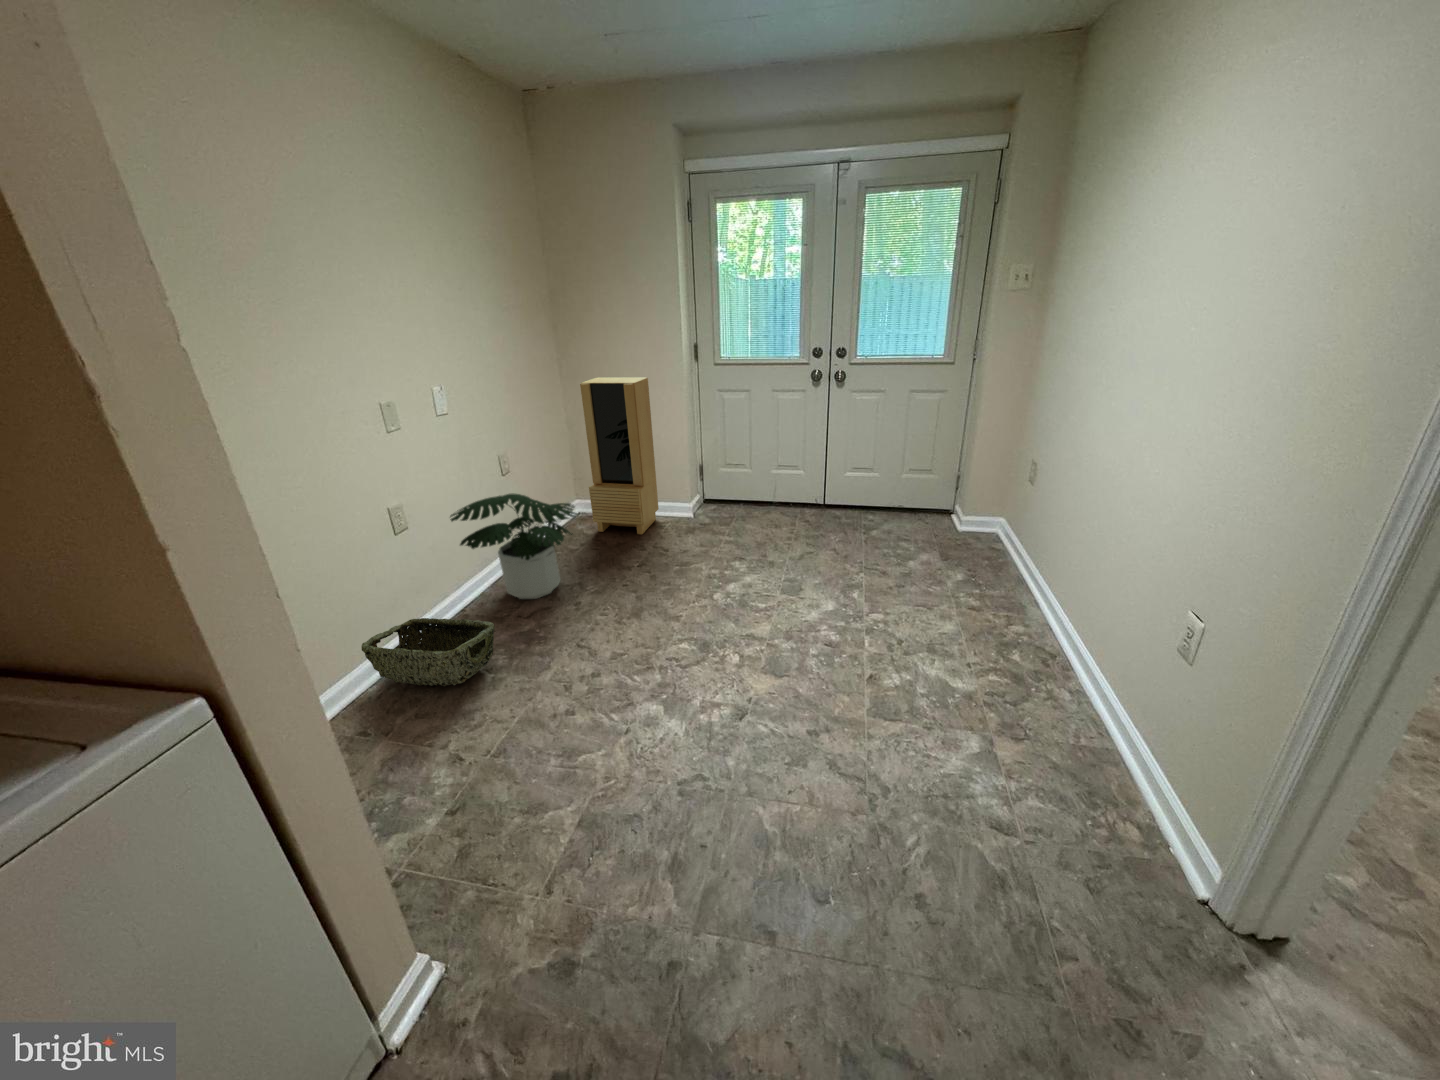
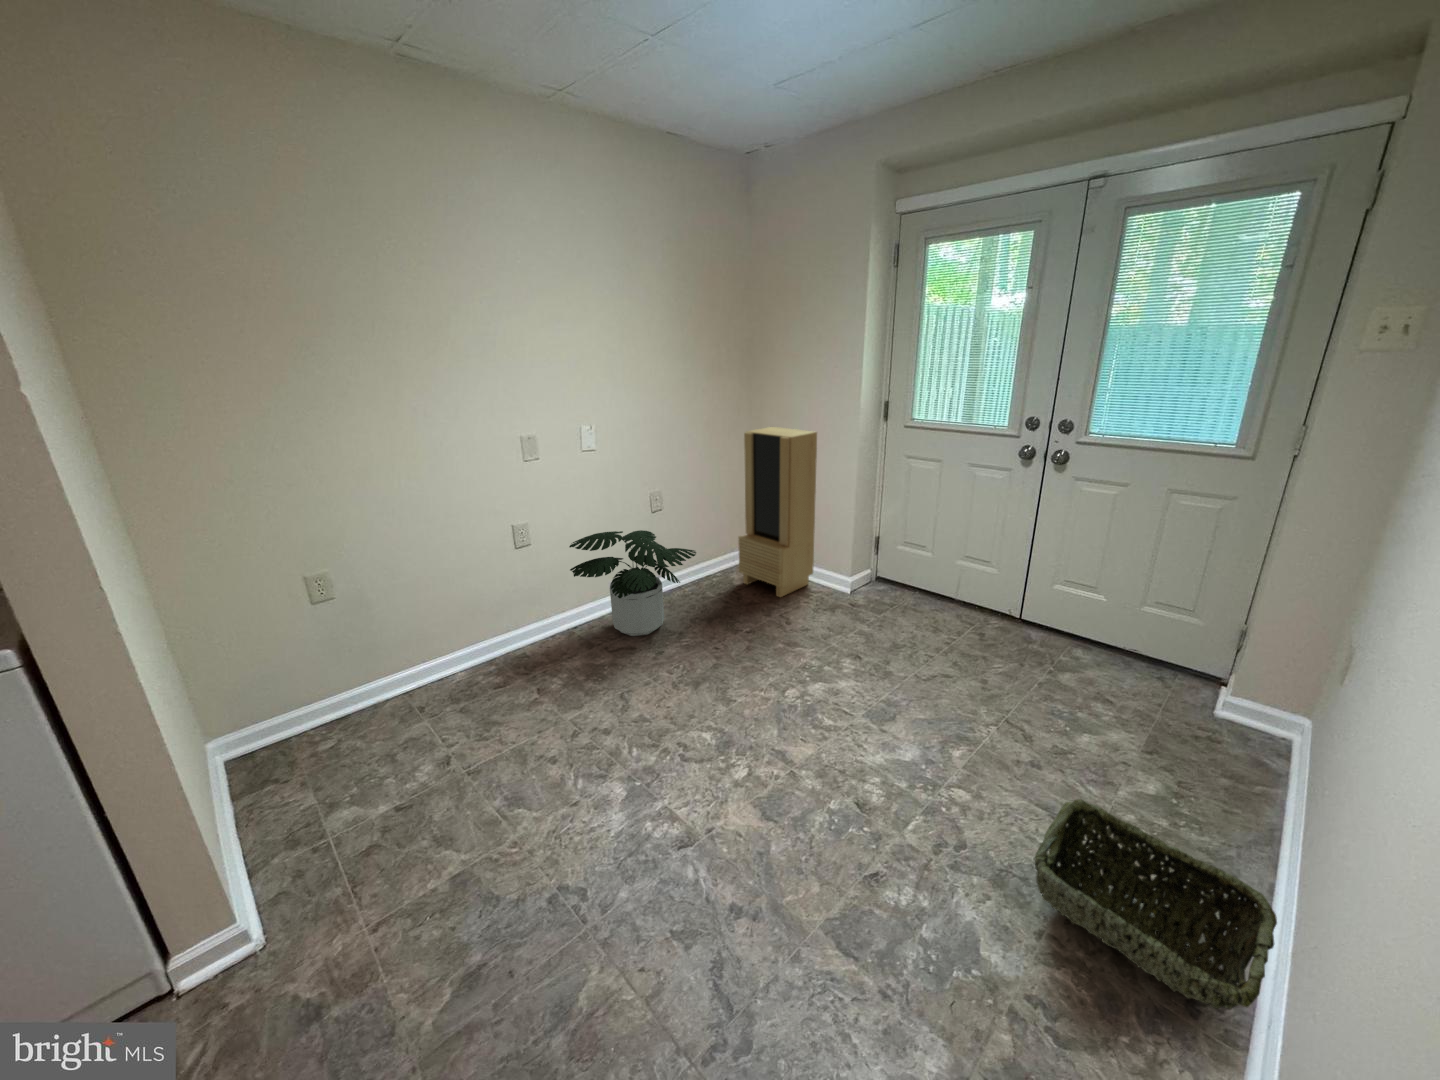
woven basket: present [362,618,494,686] -> present [1035,799,1277,1009]

